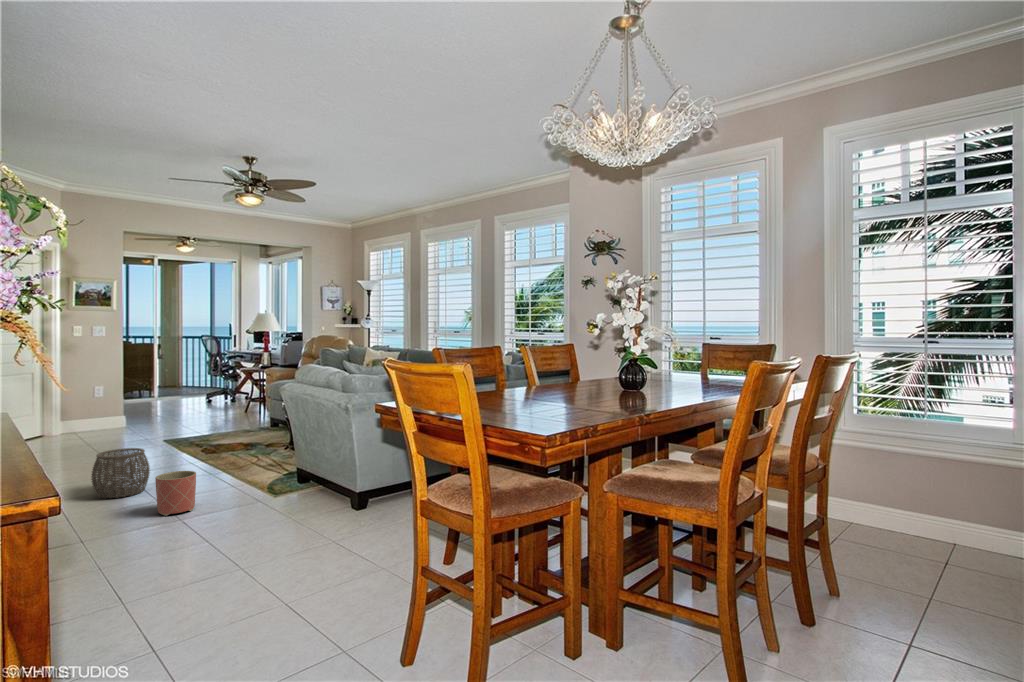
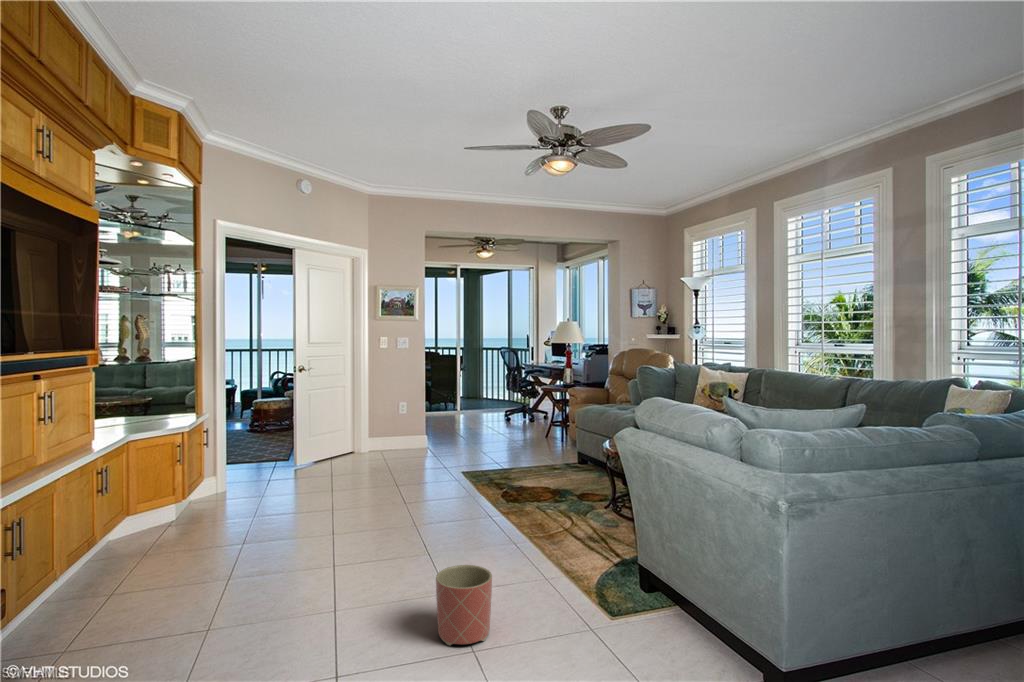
woven basket: present [91,448,150,499] -> none [367,504,436,581]

